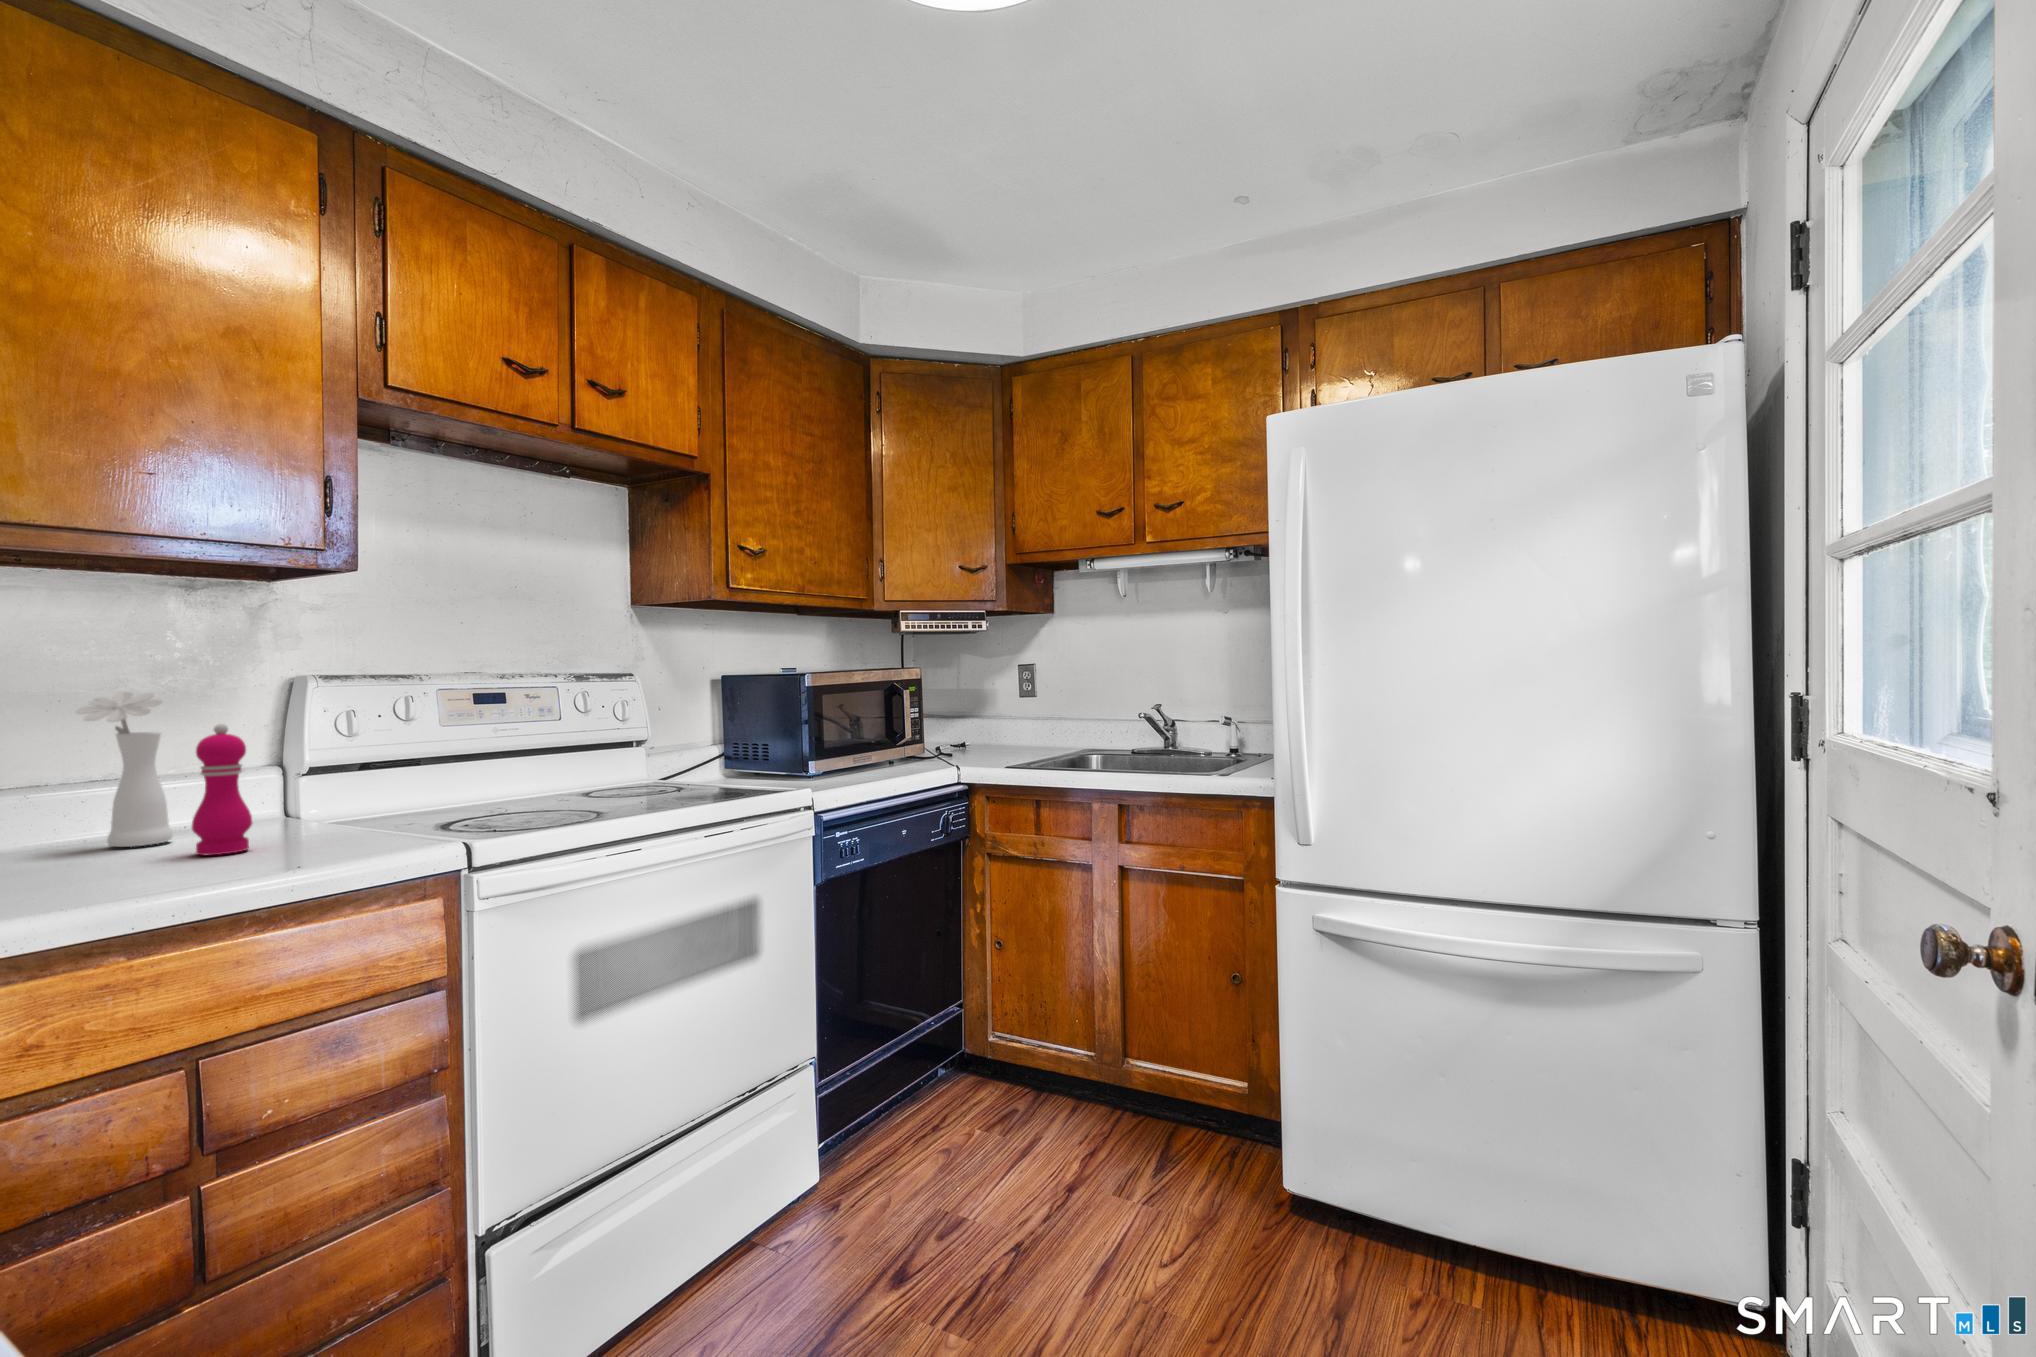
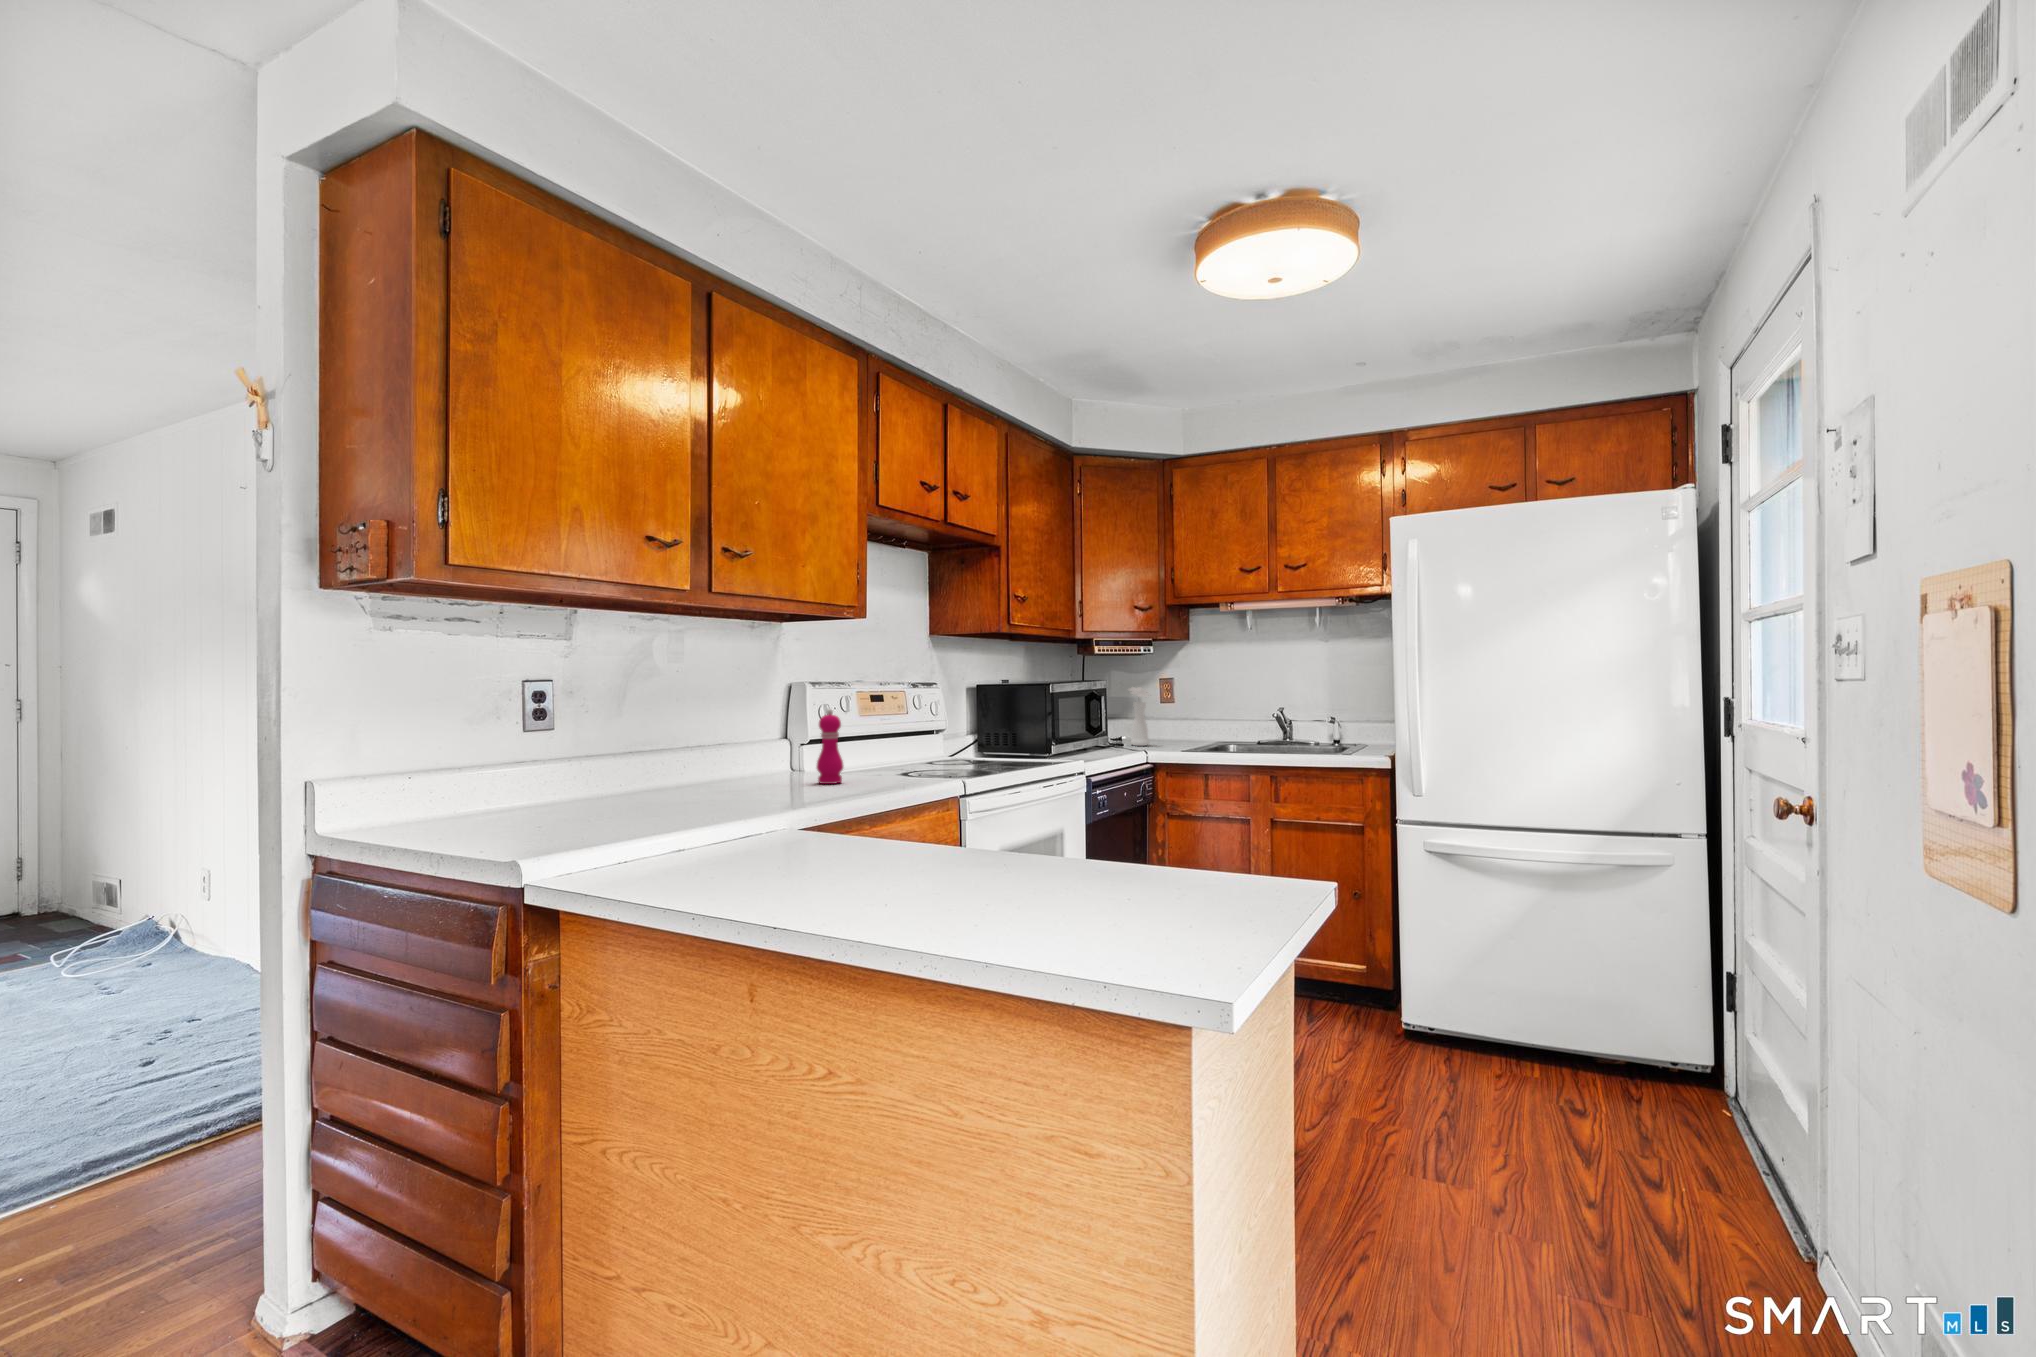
vase: present [76,692,173,847] -> present [1129,687,1150,746]

